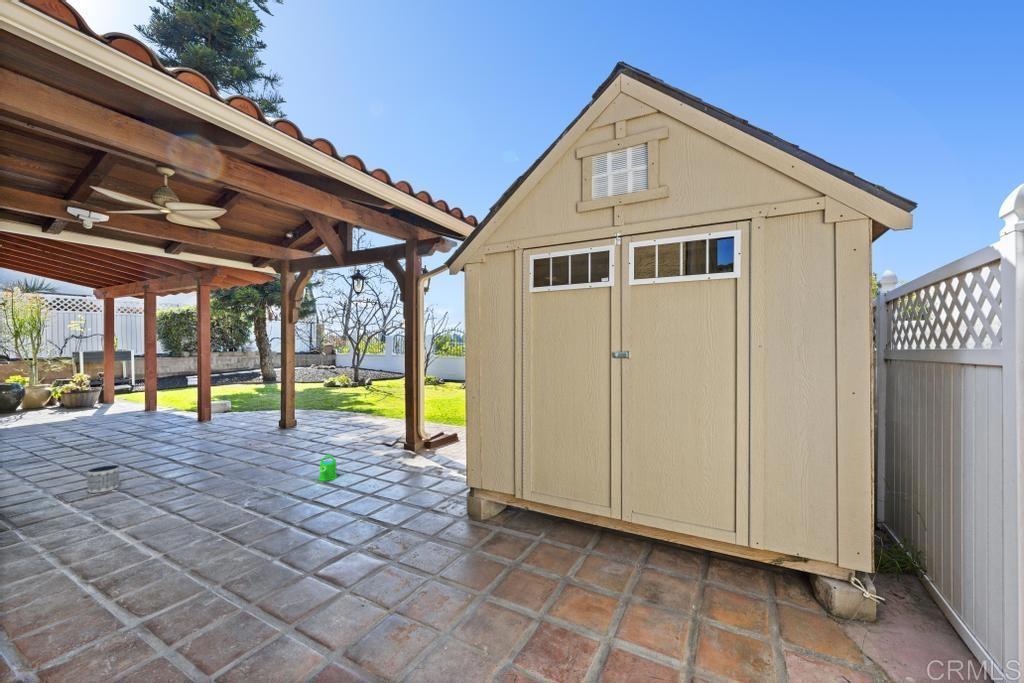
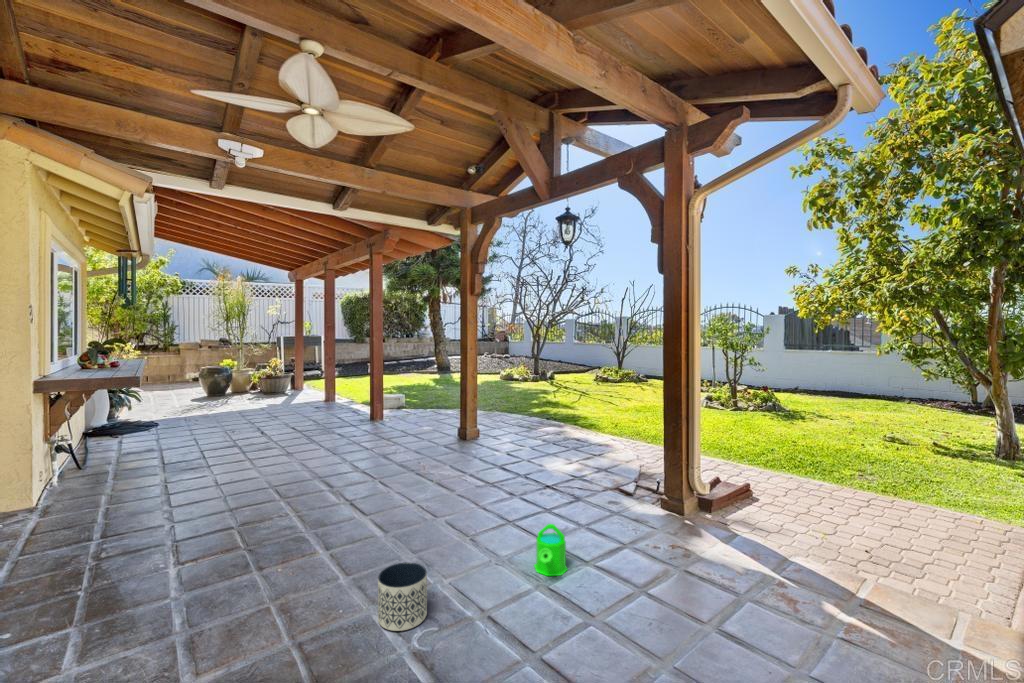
planter: present [87,465,119,493] -> present [378,562,427,631]

